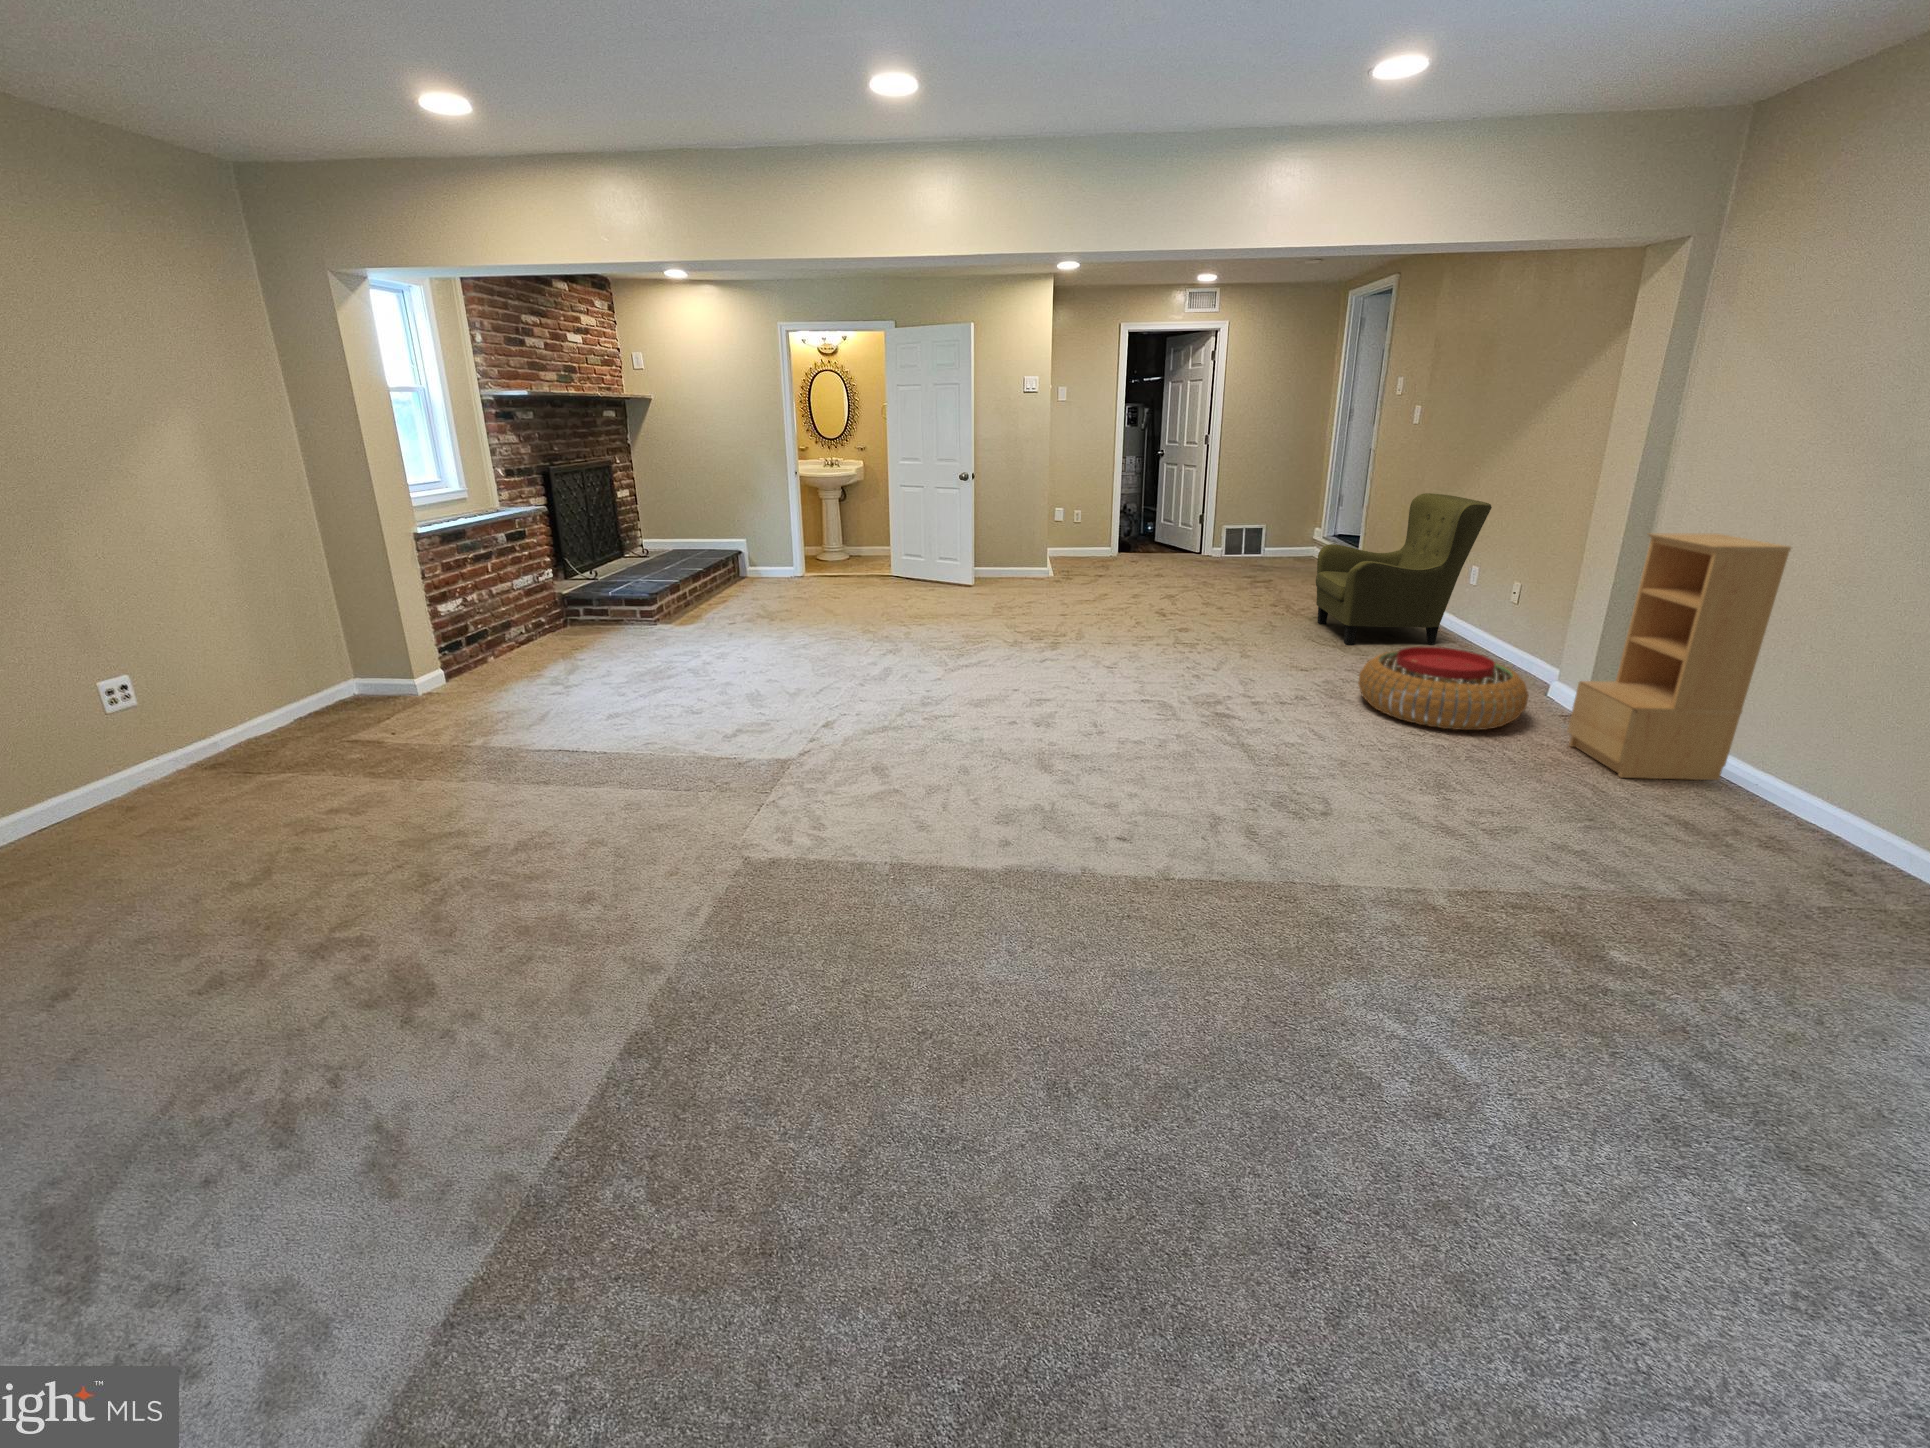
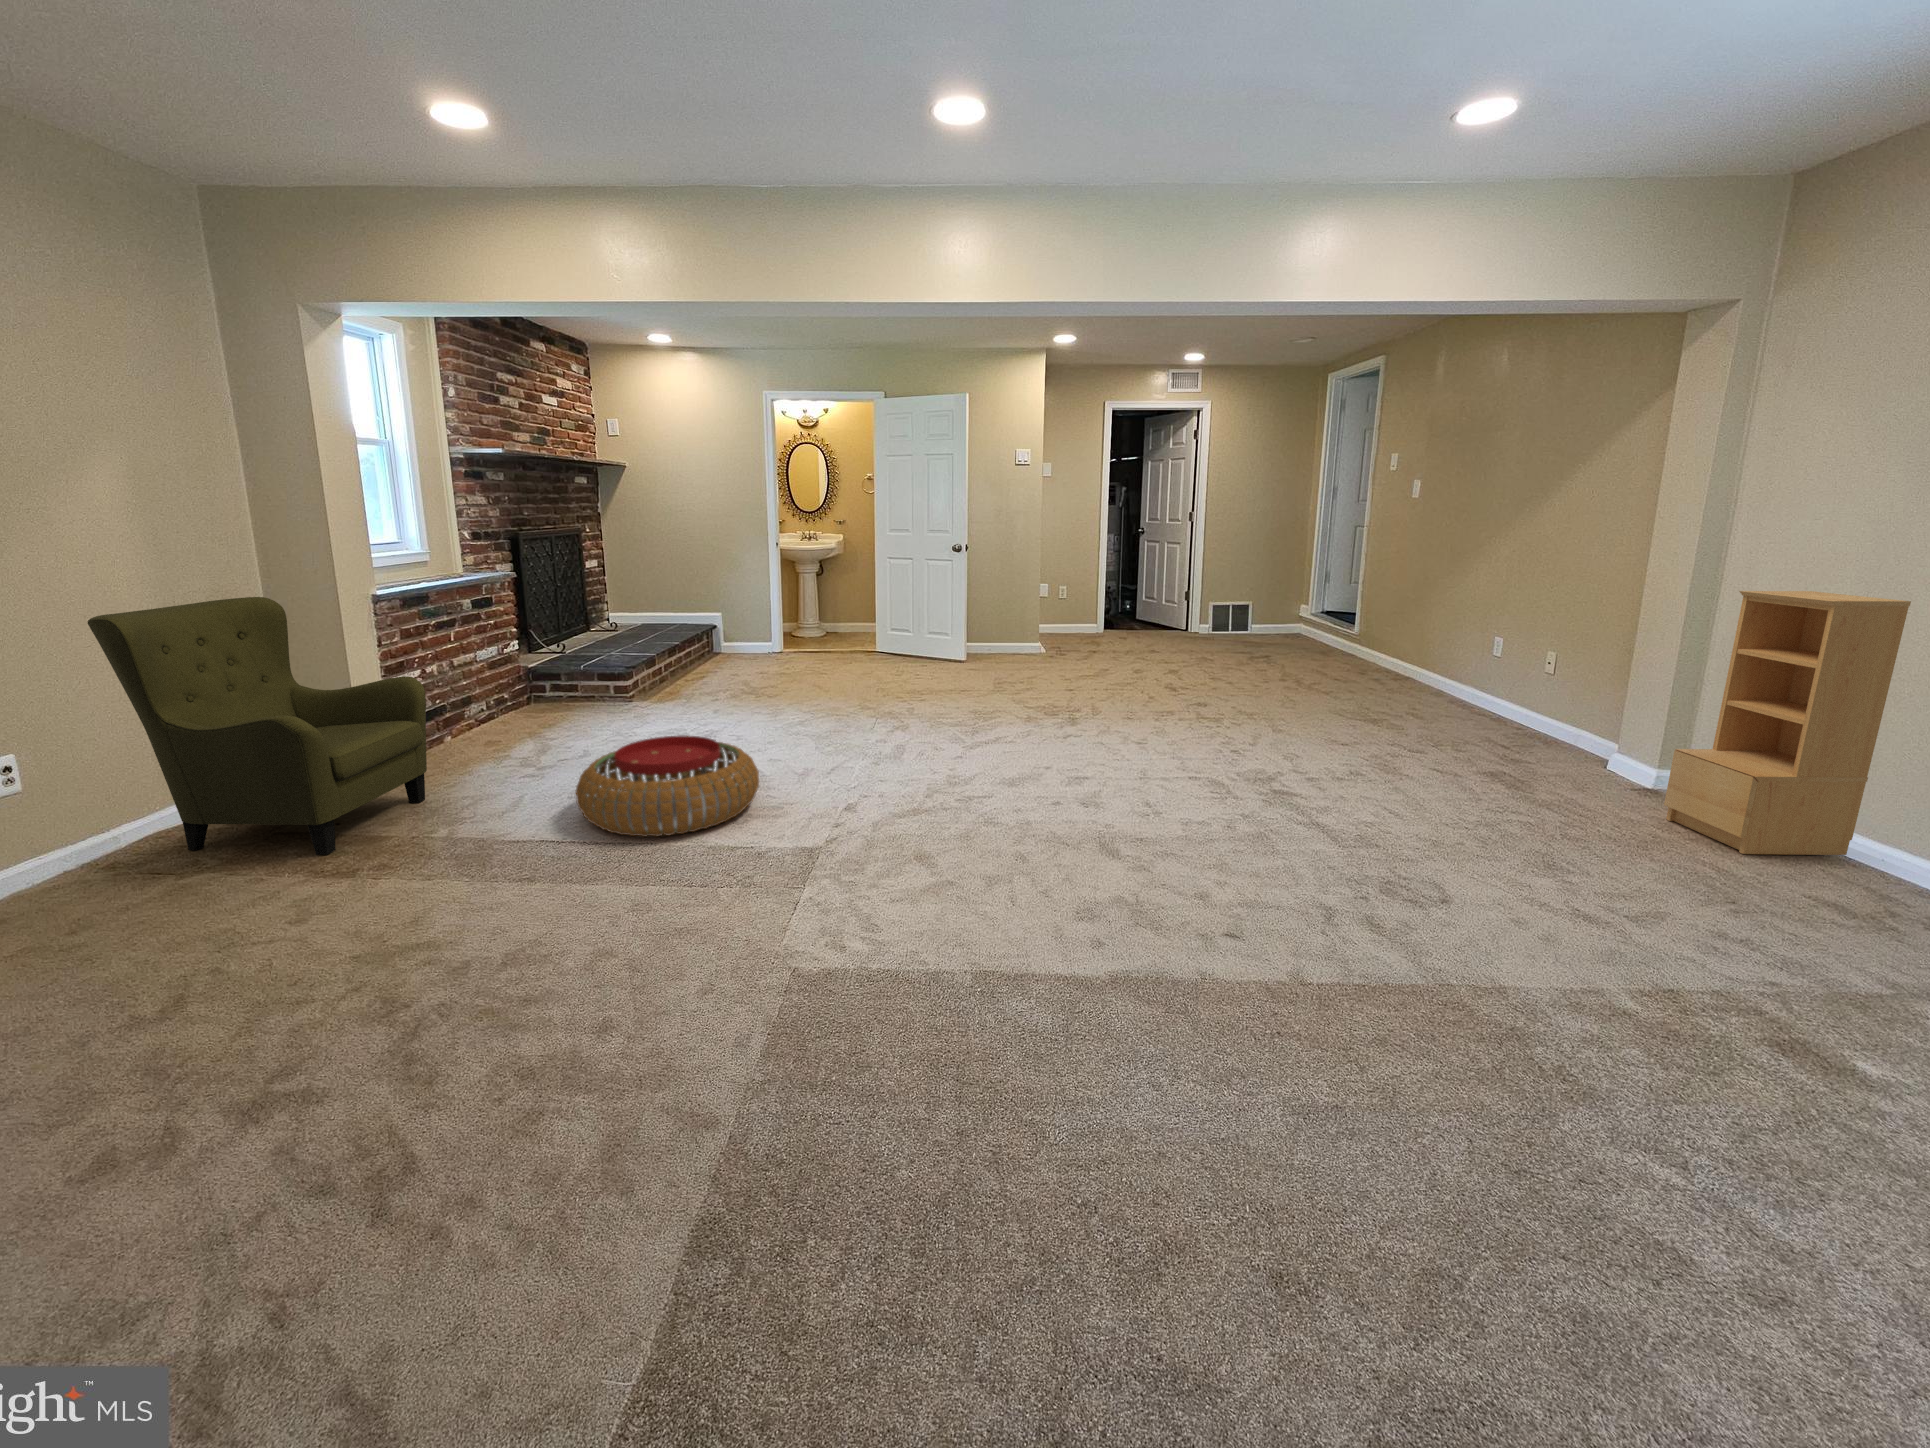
armchair: present [1316,493,1492,645] -> present [88,597,427,855]
pouf: present [1358,647,1529,730] -> present [576,736,759,837]

